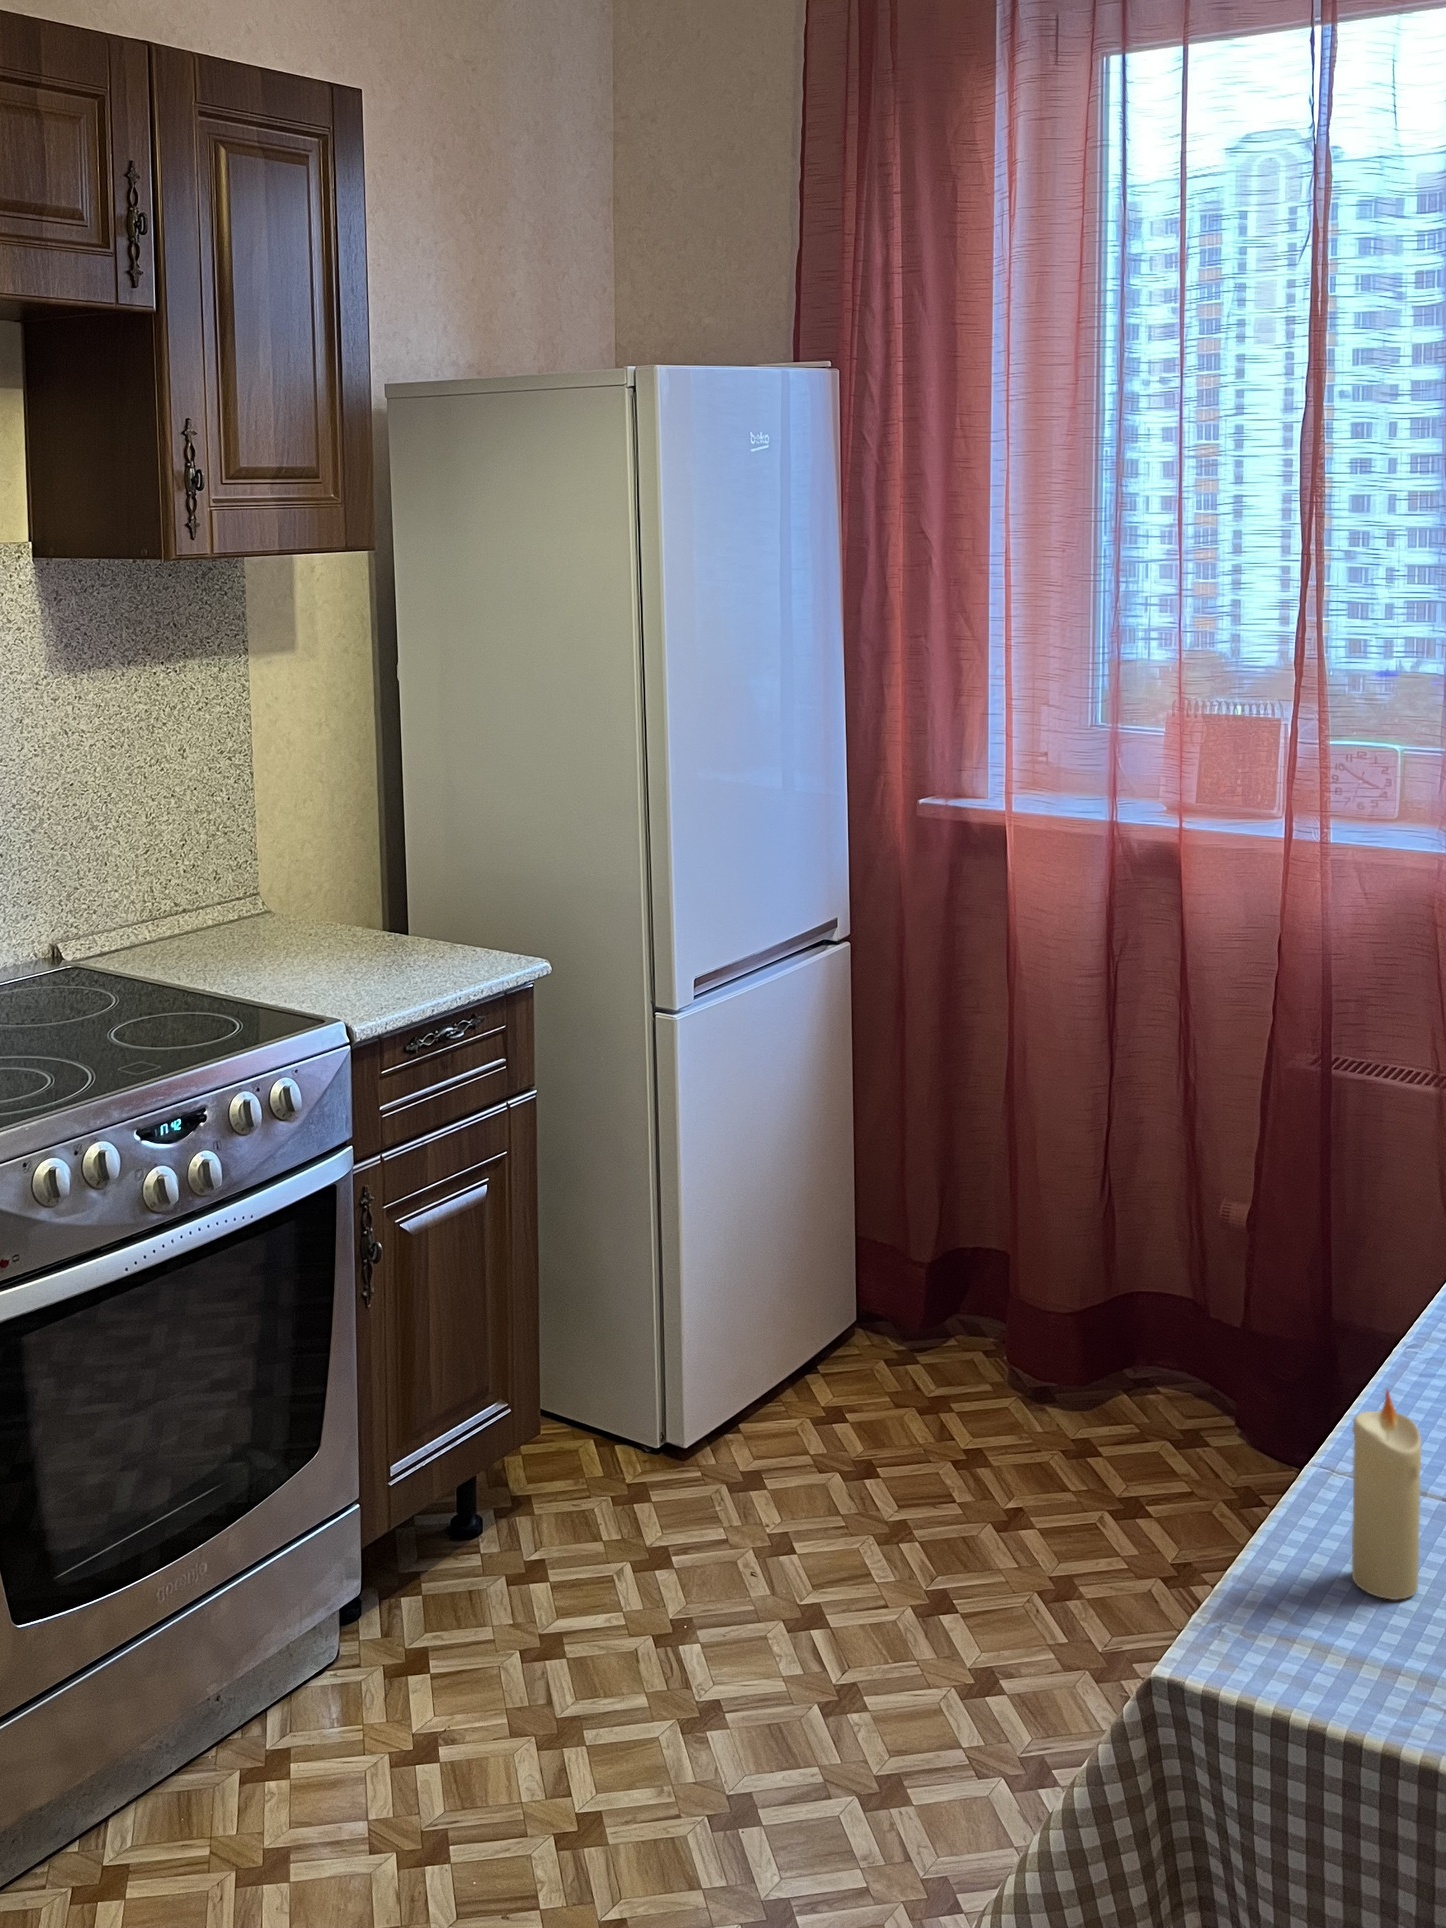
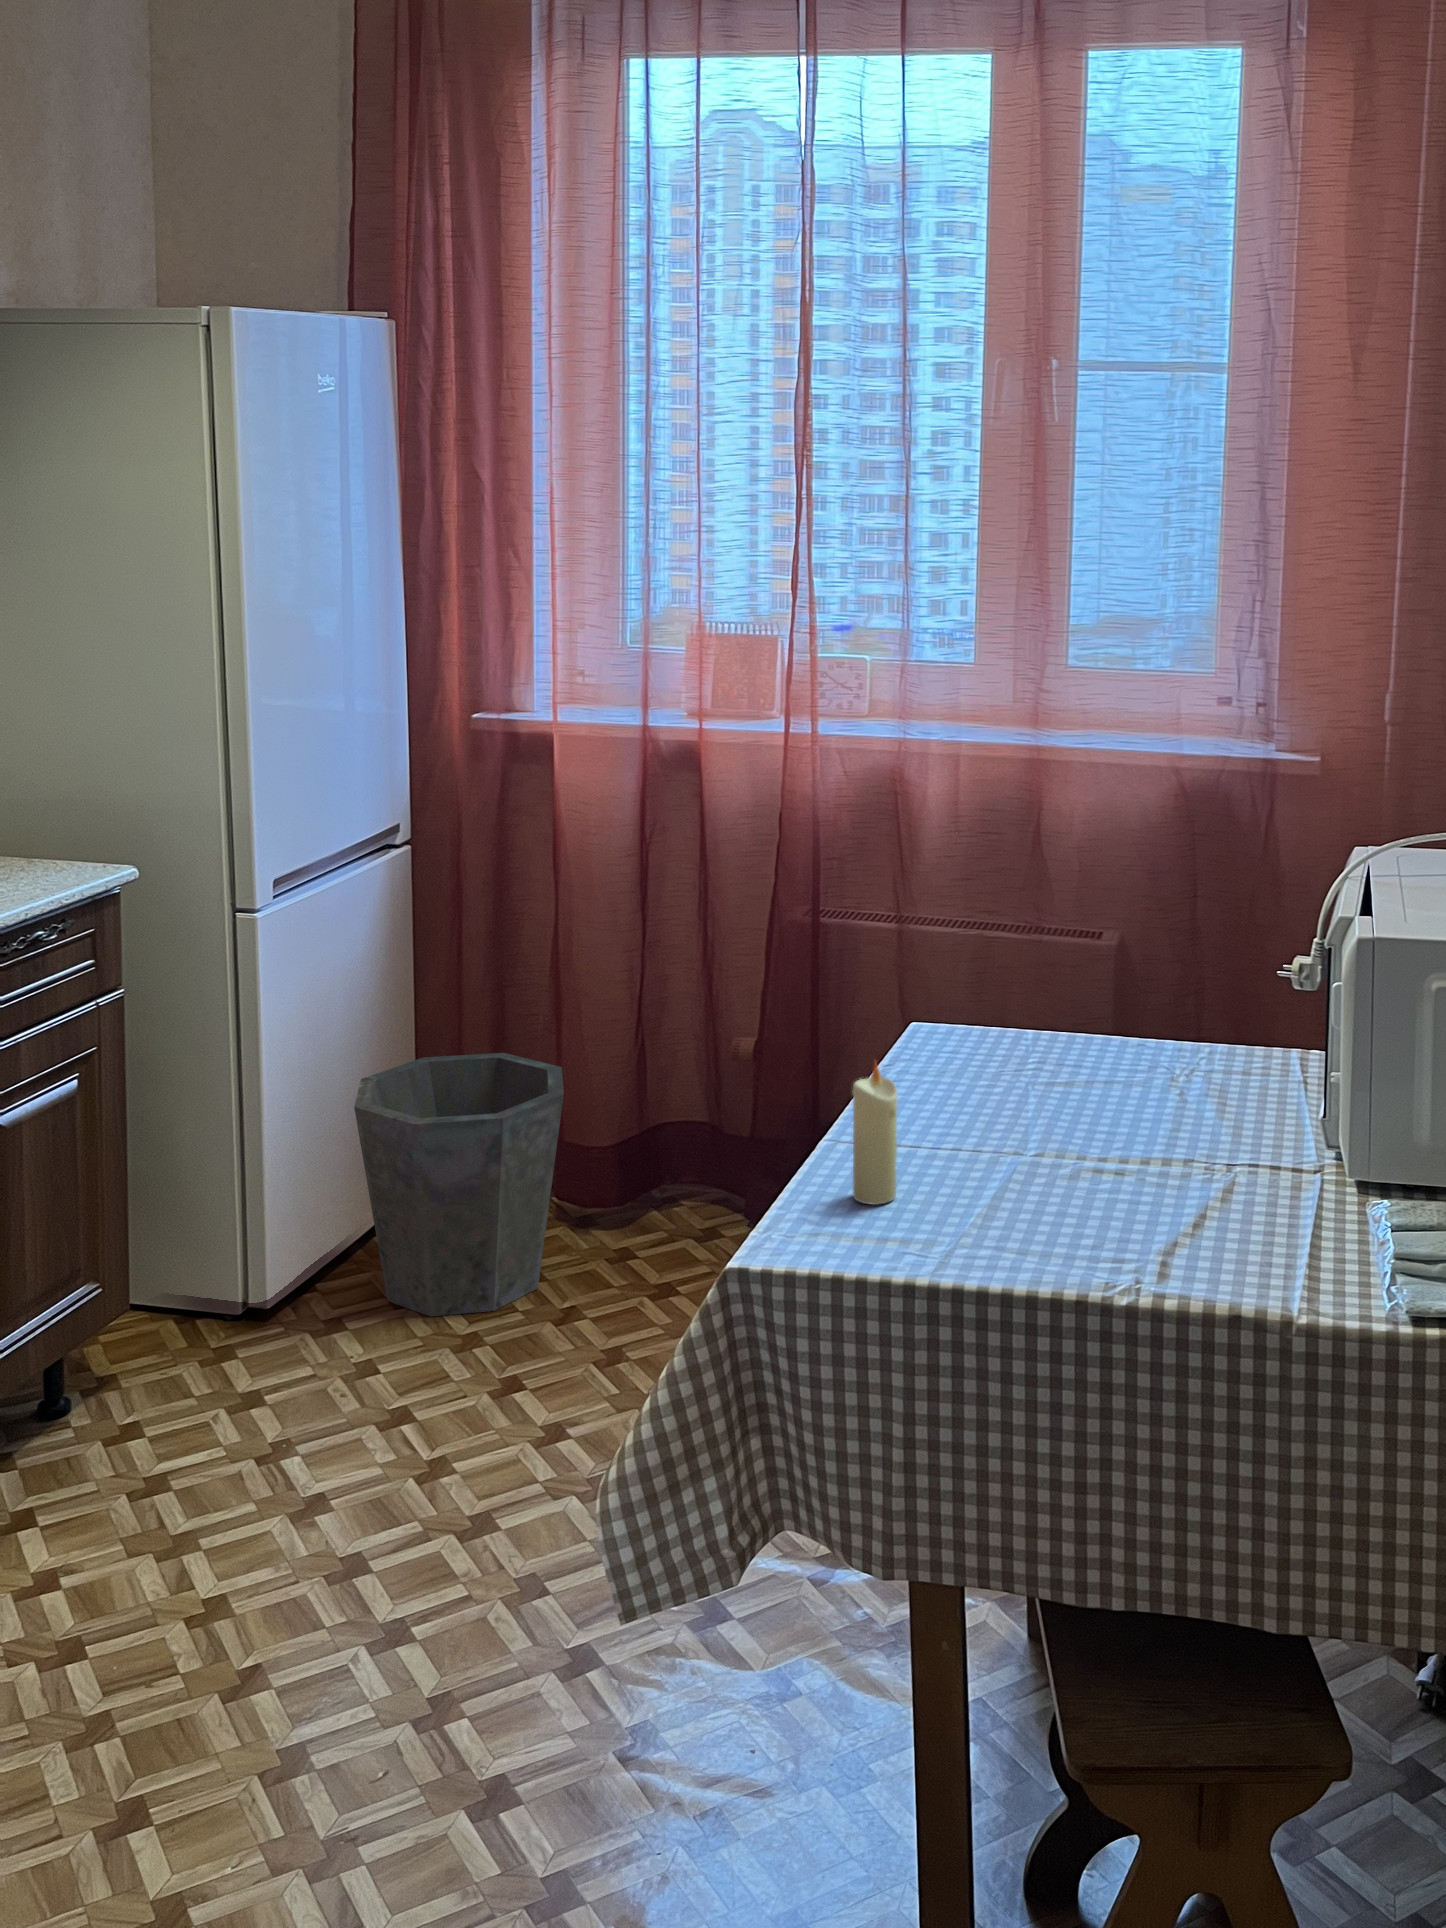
waste bin: none [778,1187,1011,1497] -> present [354,1053,564,1316]

